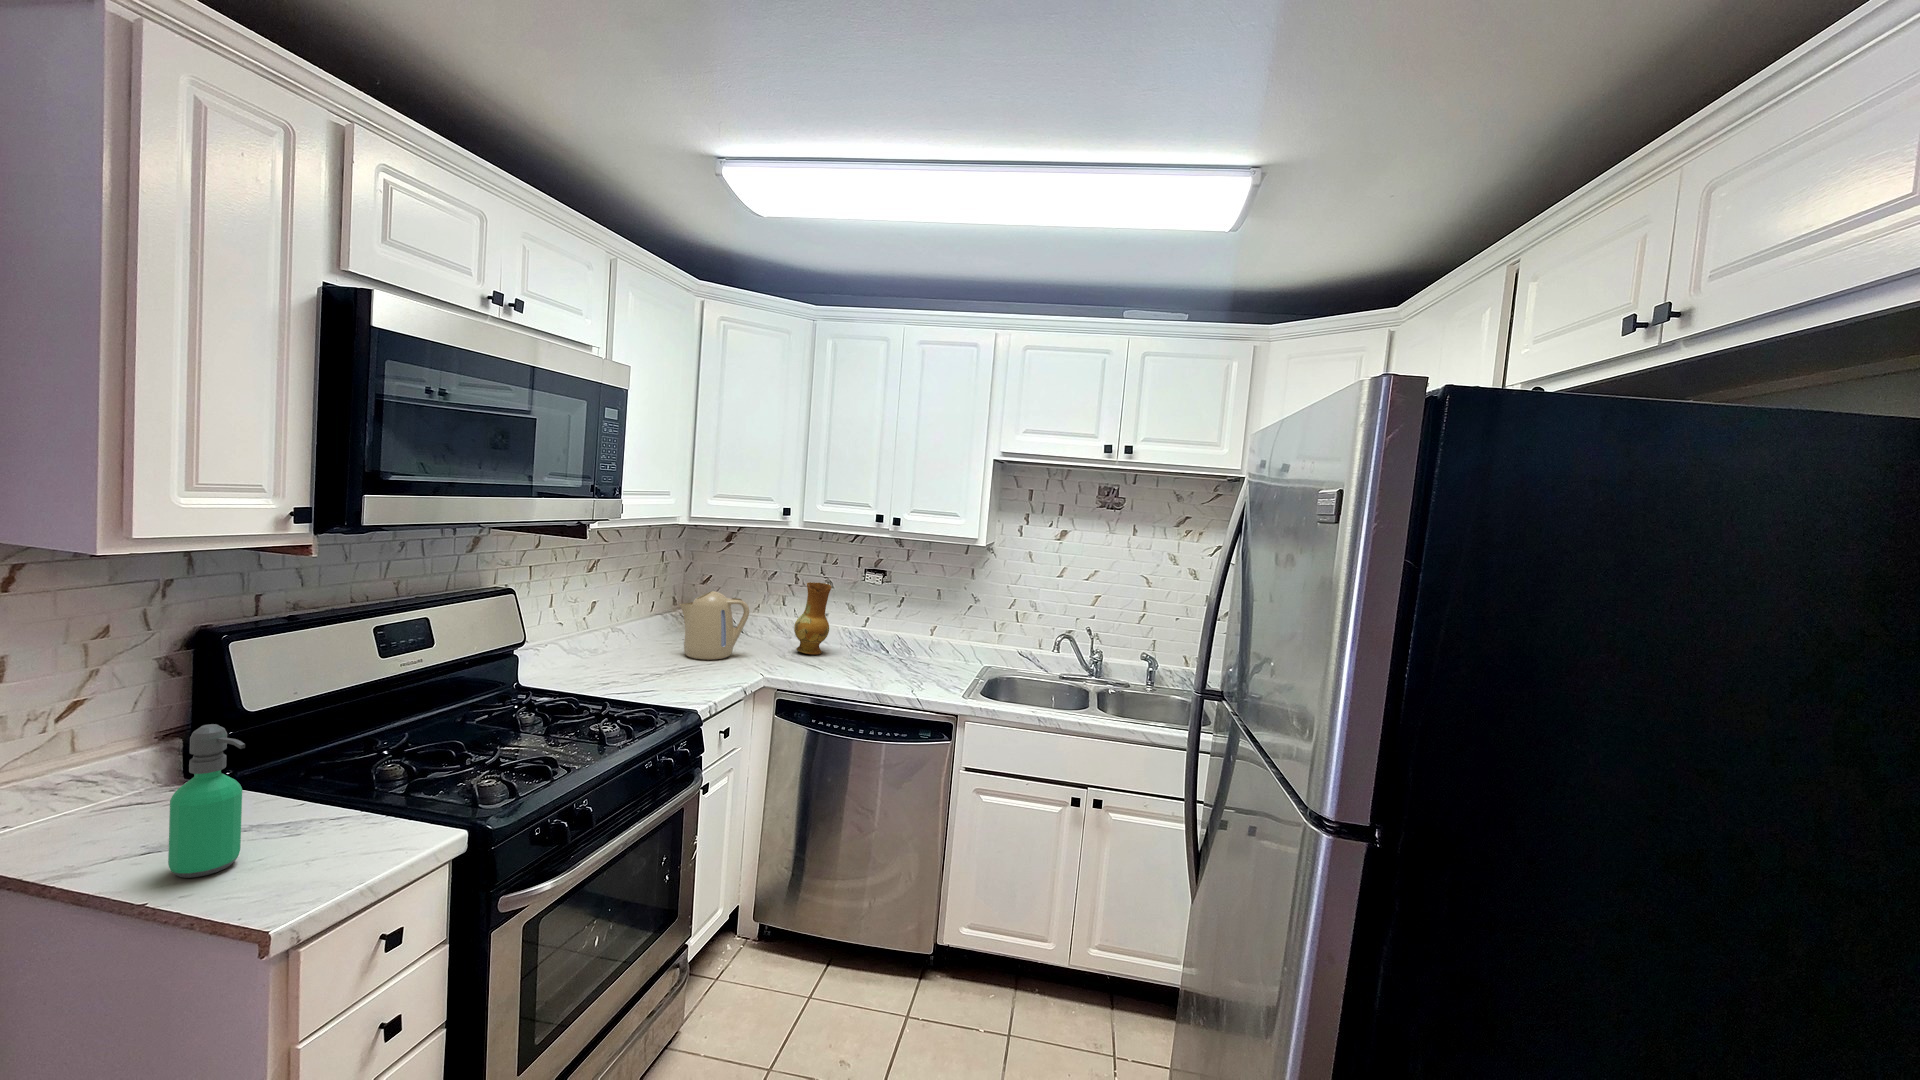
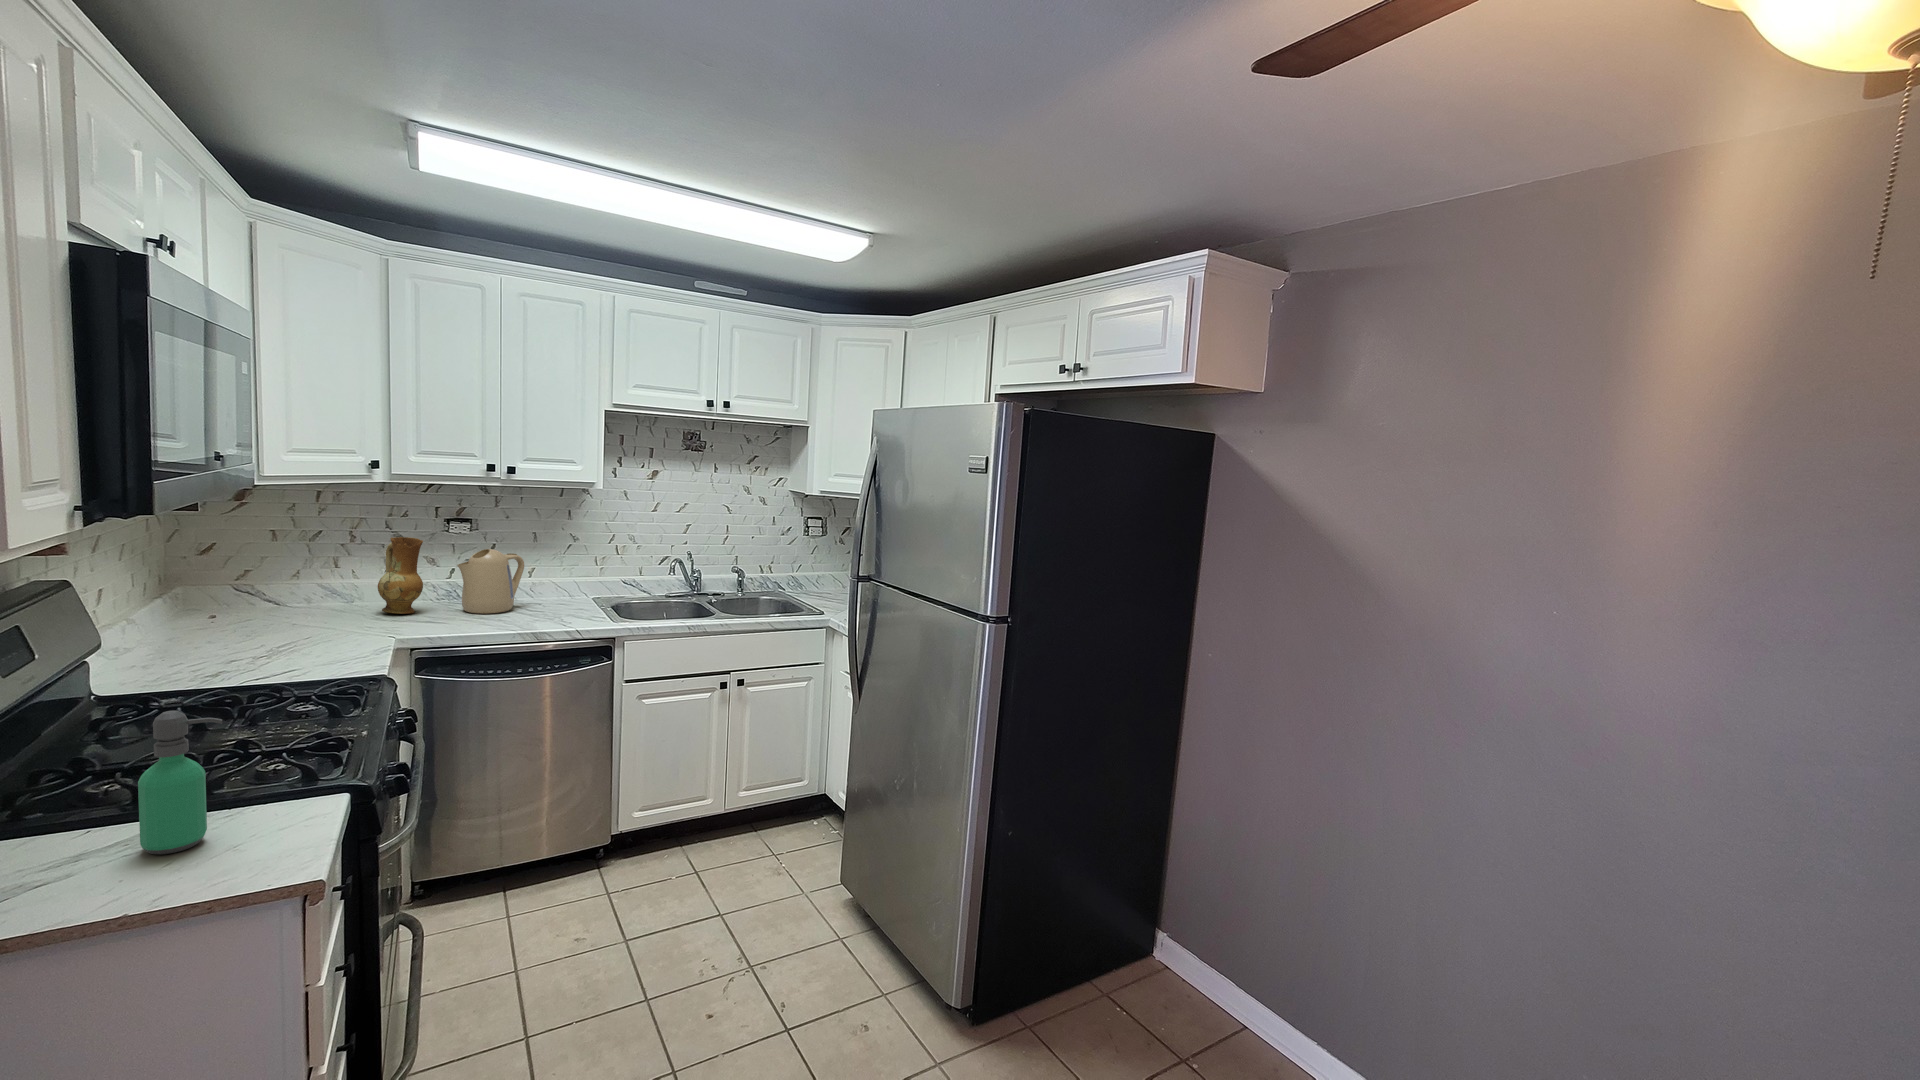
kettle: present [679,591,749,660] -> present [457,549,524,614]

